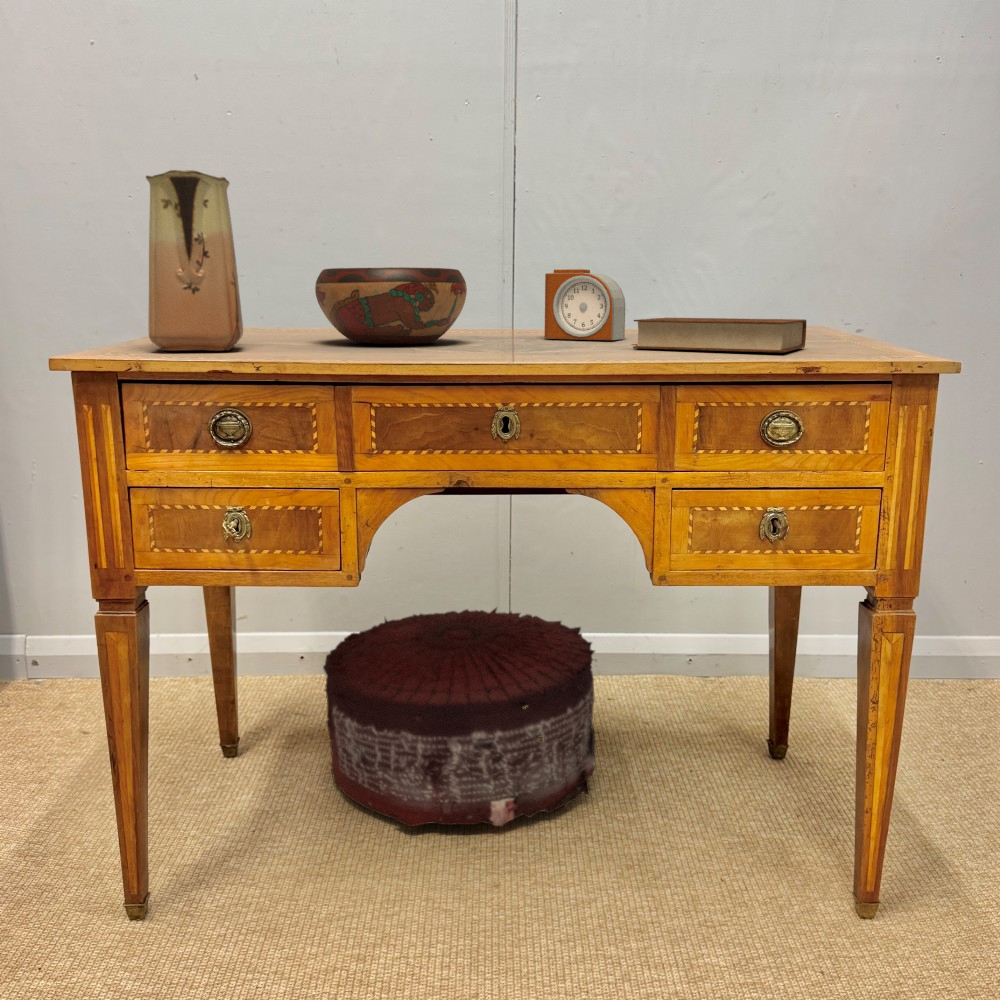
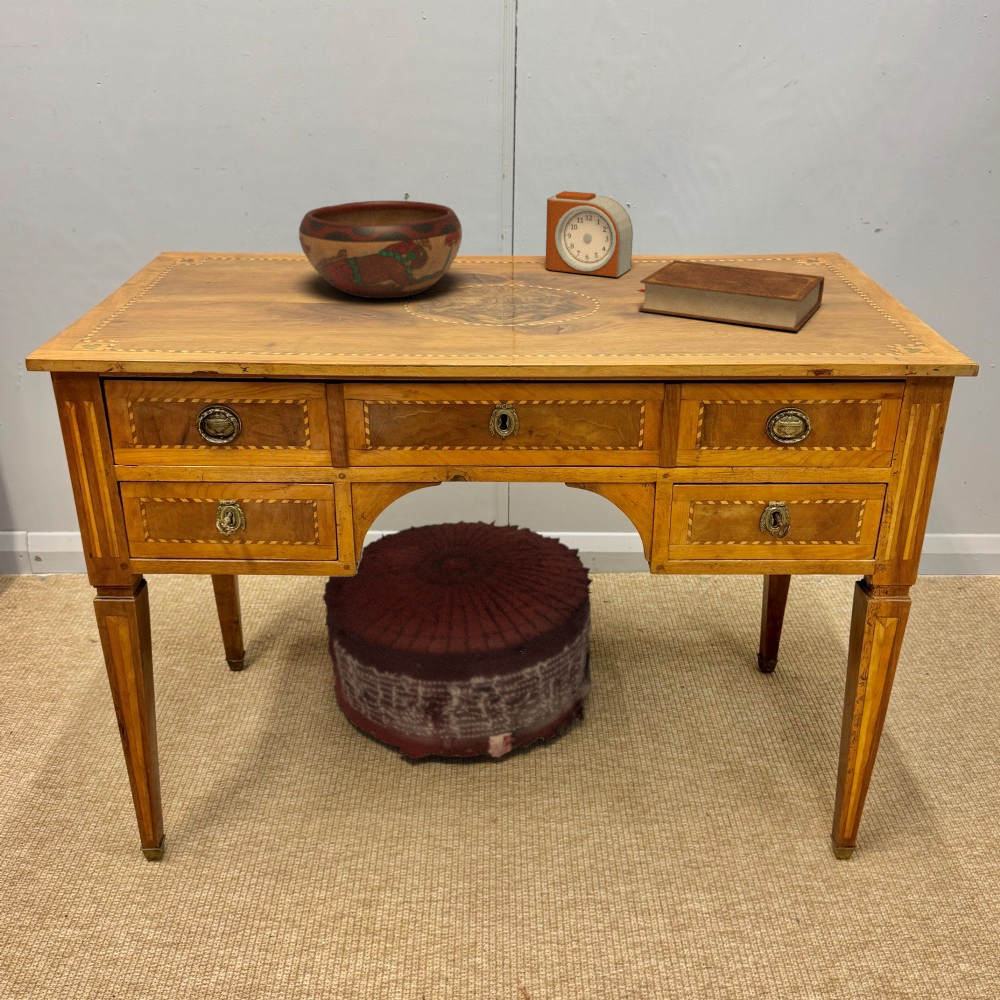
vase: present [146,170,243,351] -> none [108,132,225,328]

